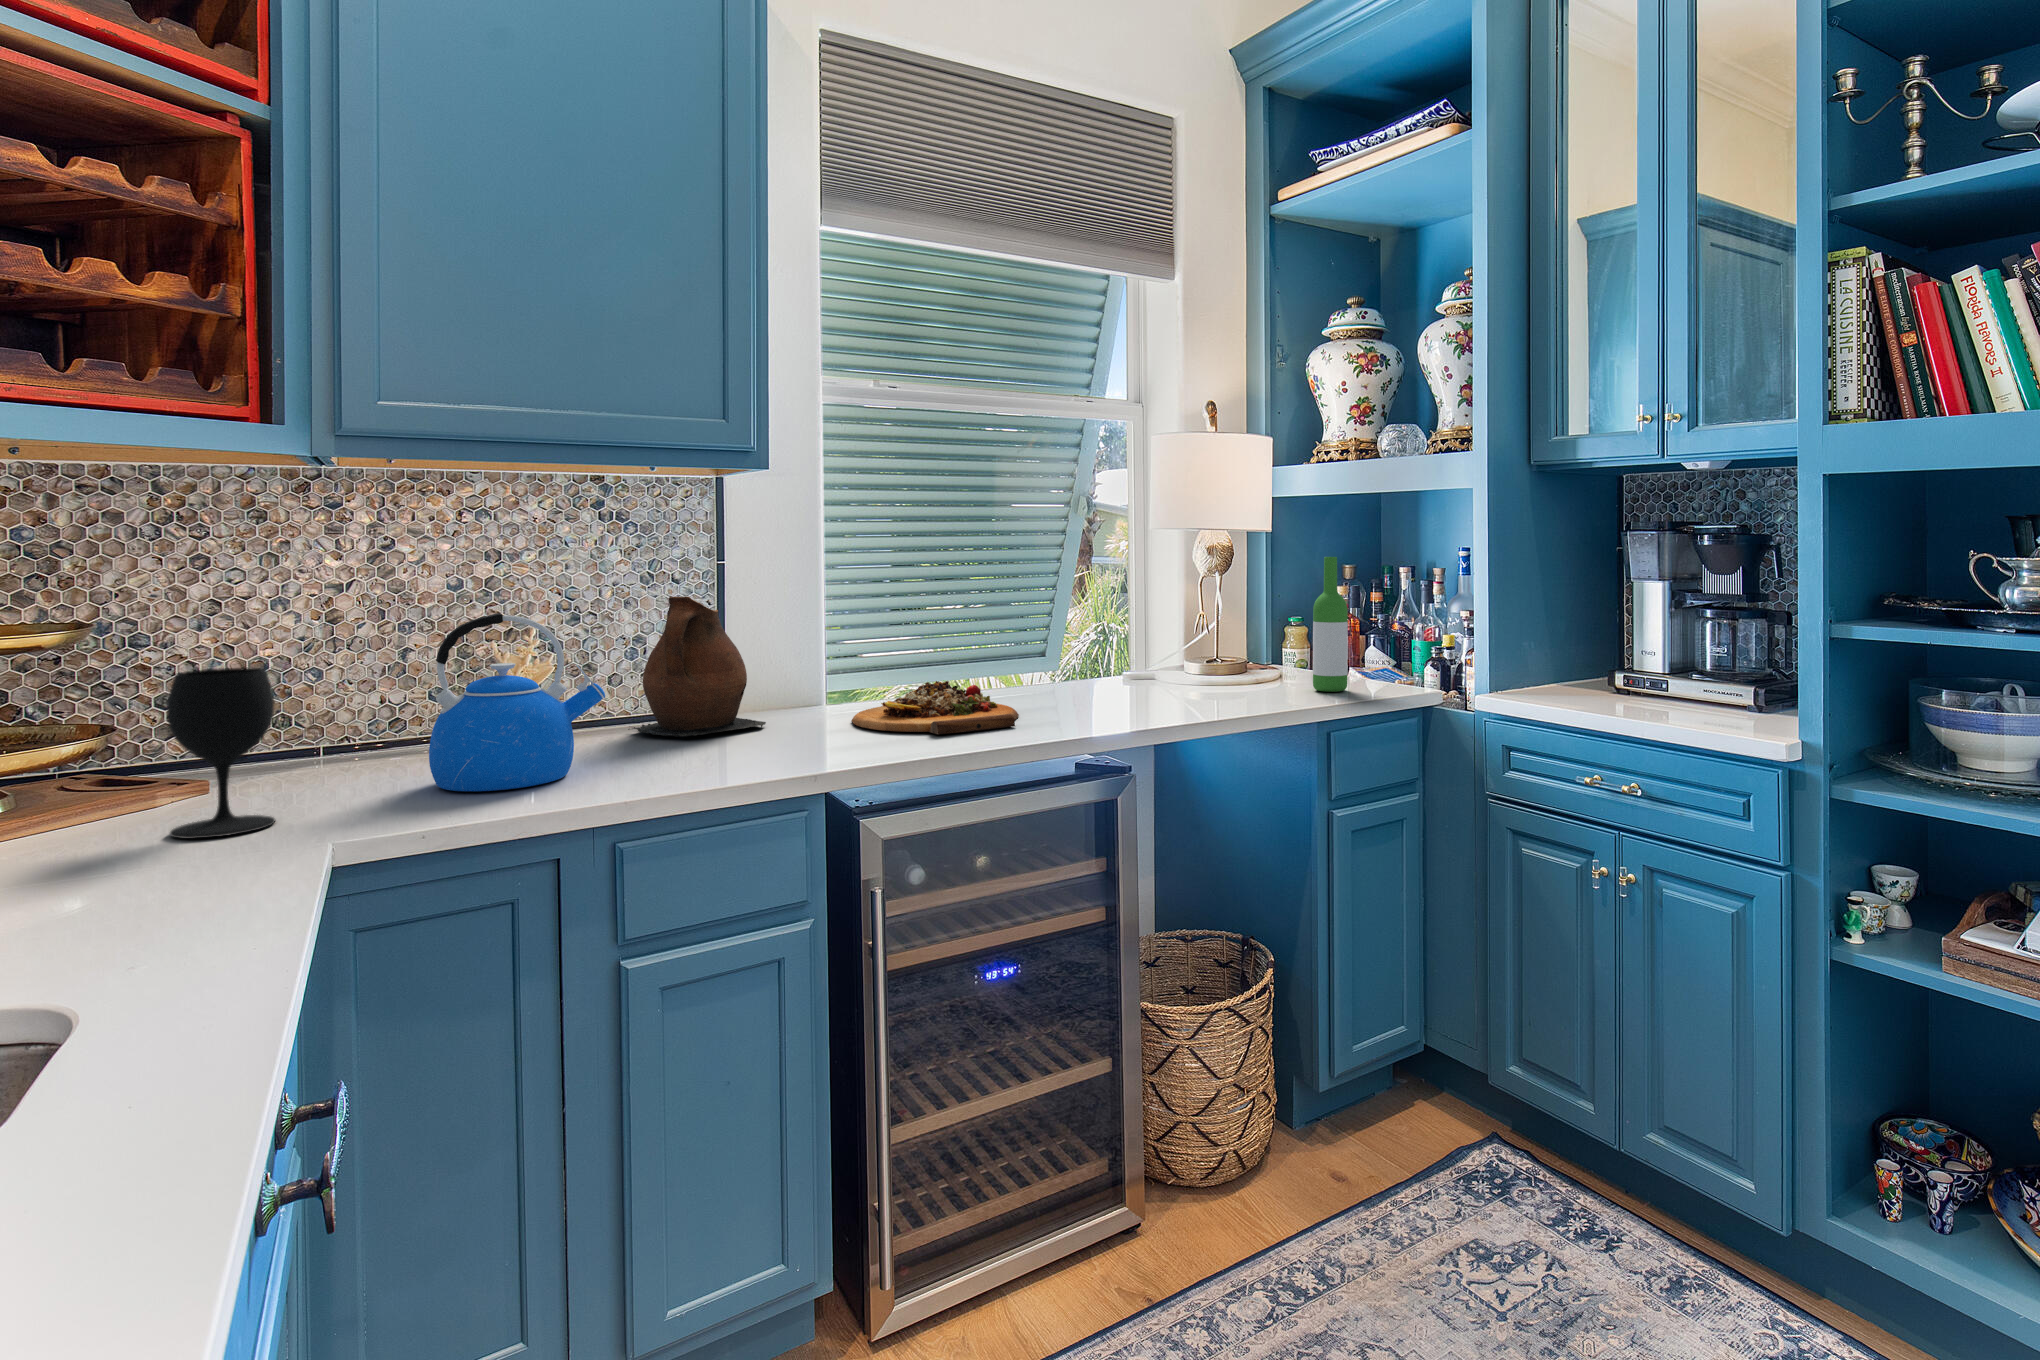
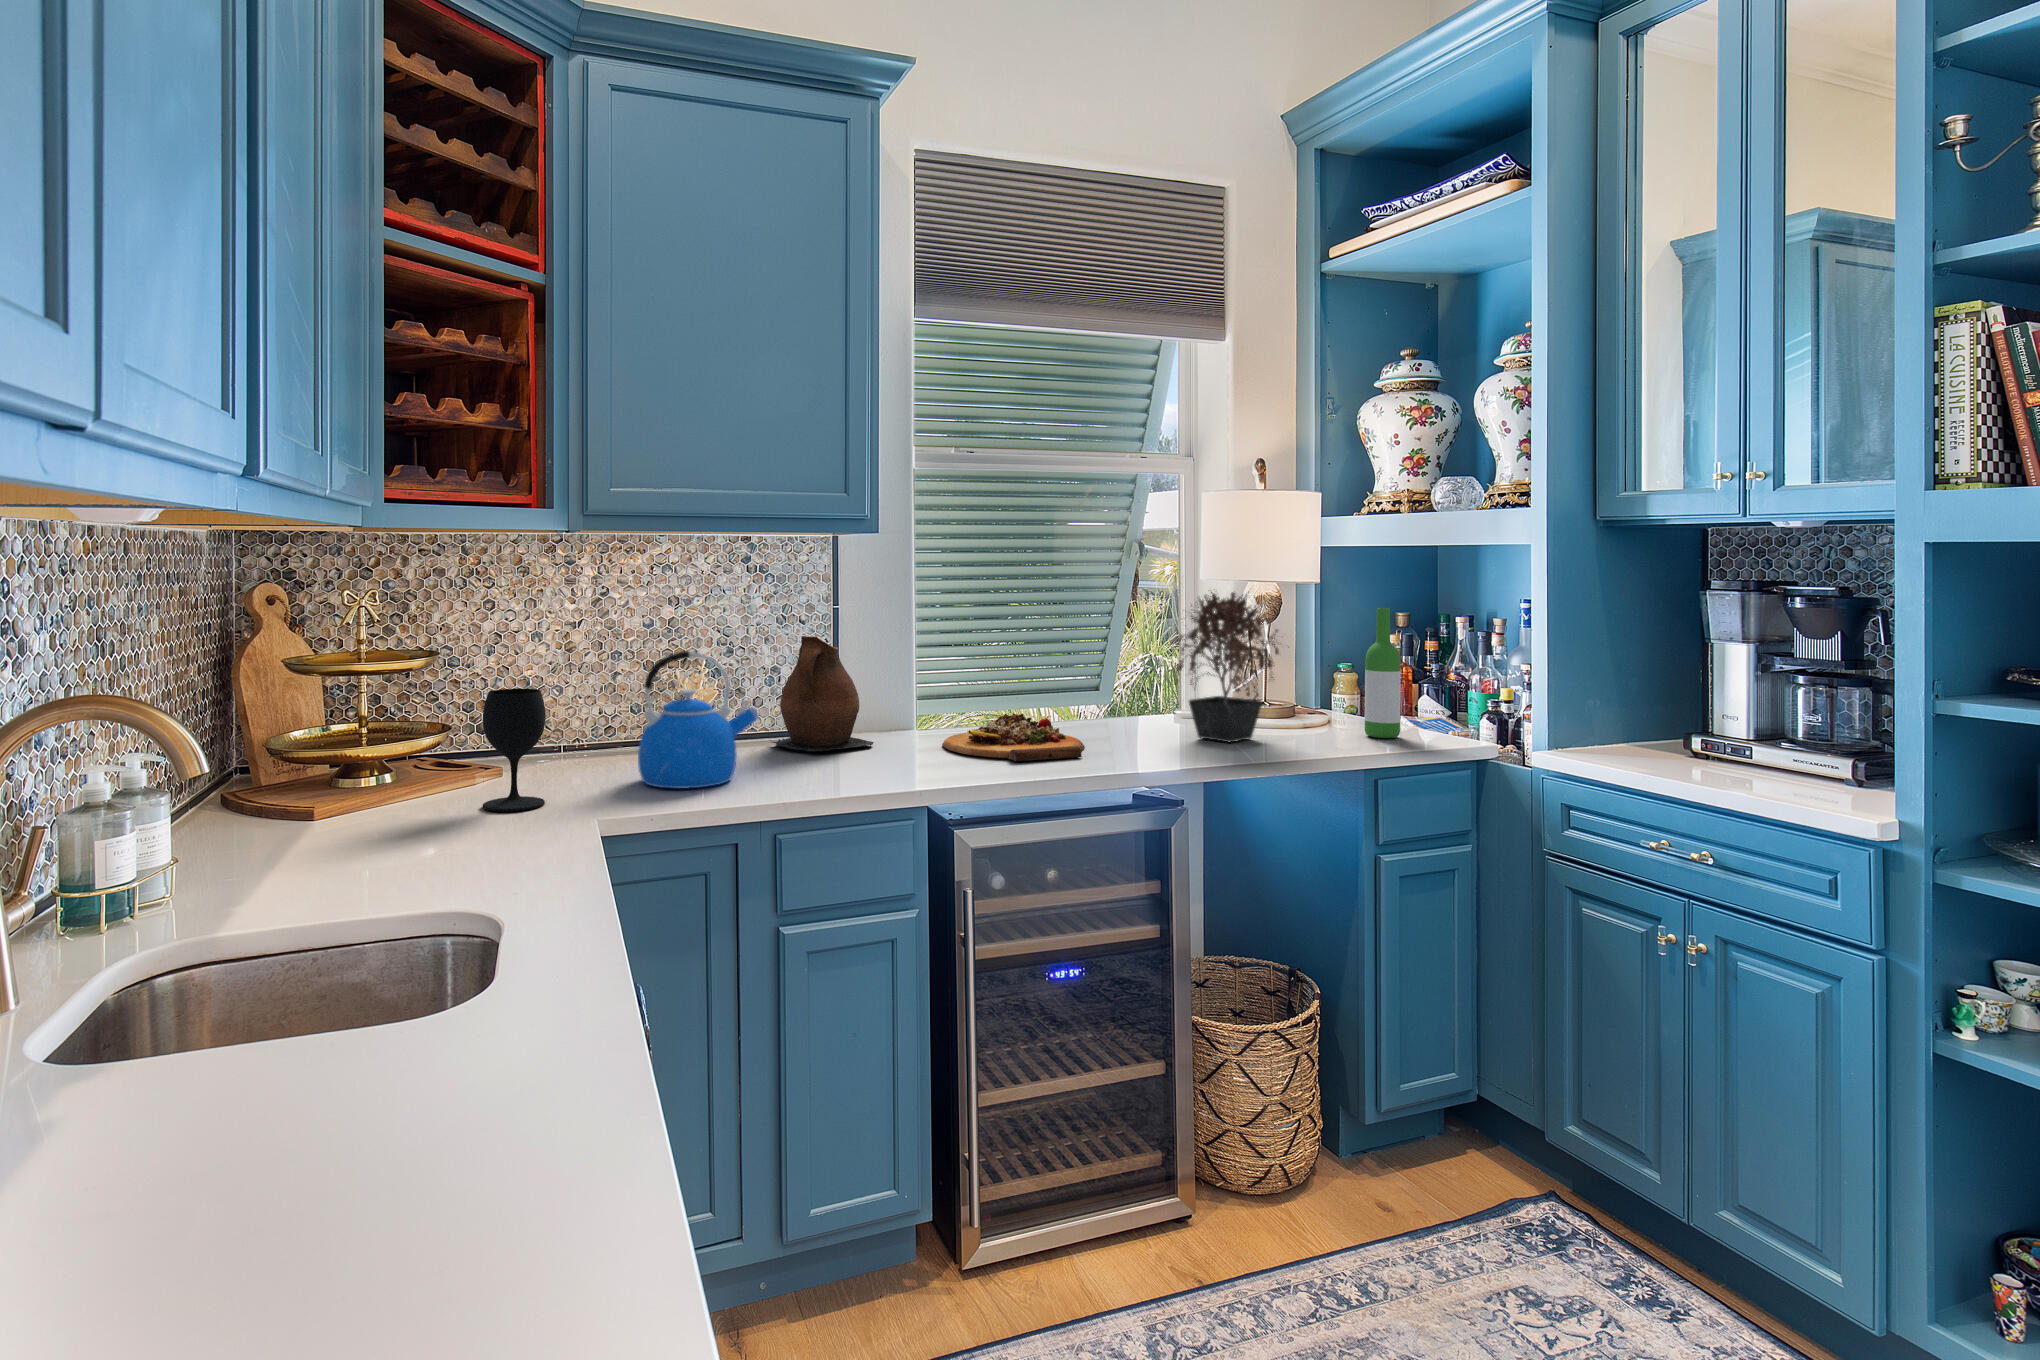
potted plant: none [1109,536,1239,703] -> present [1173,592,1279,742]

